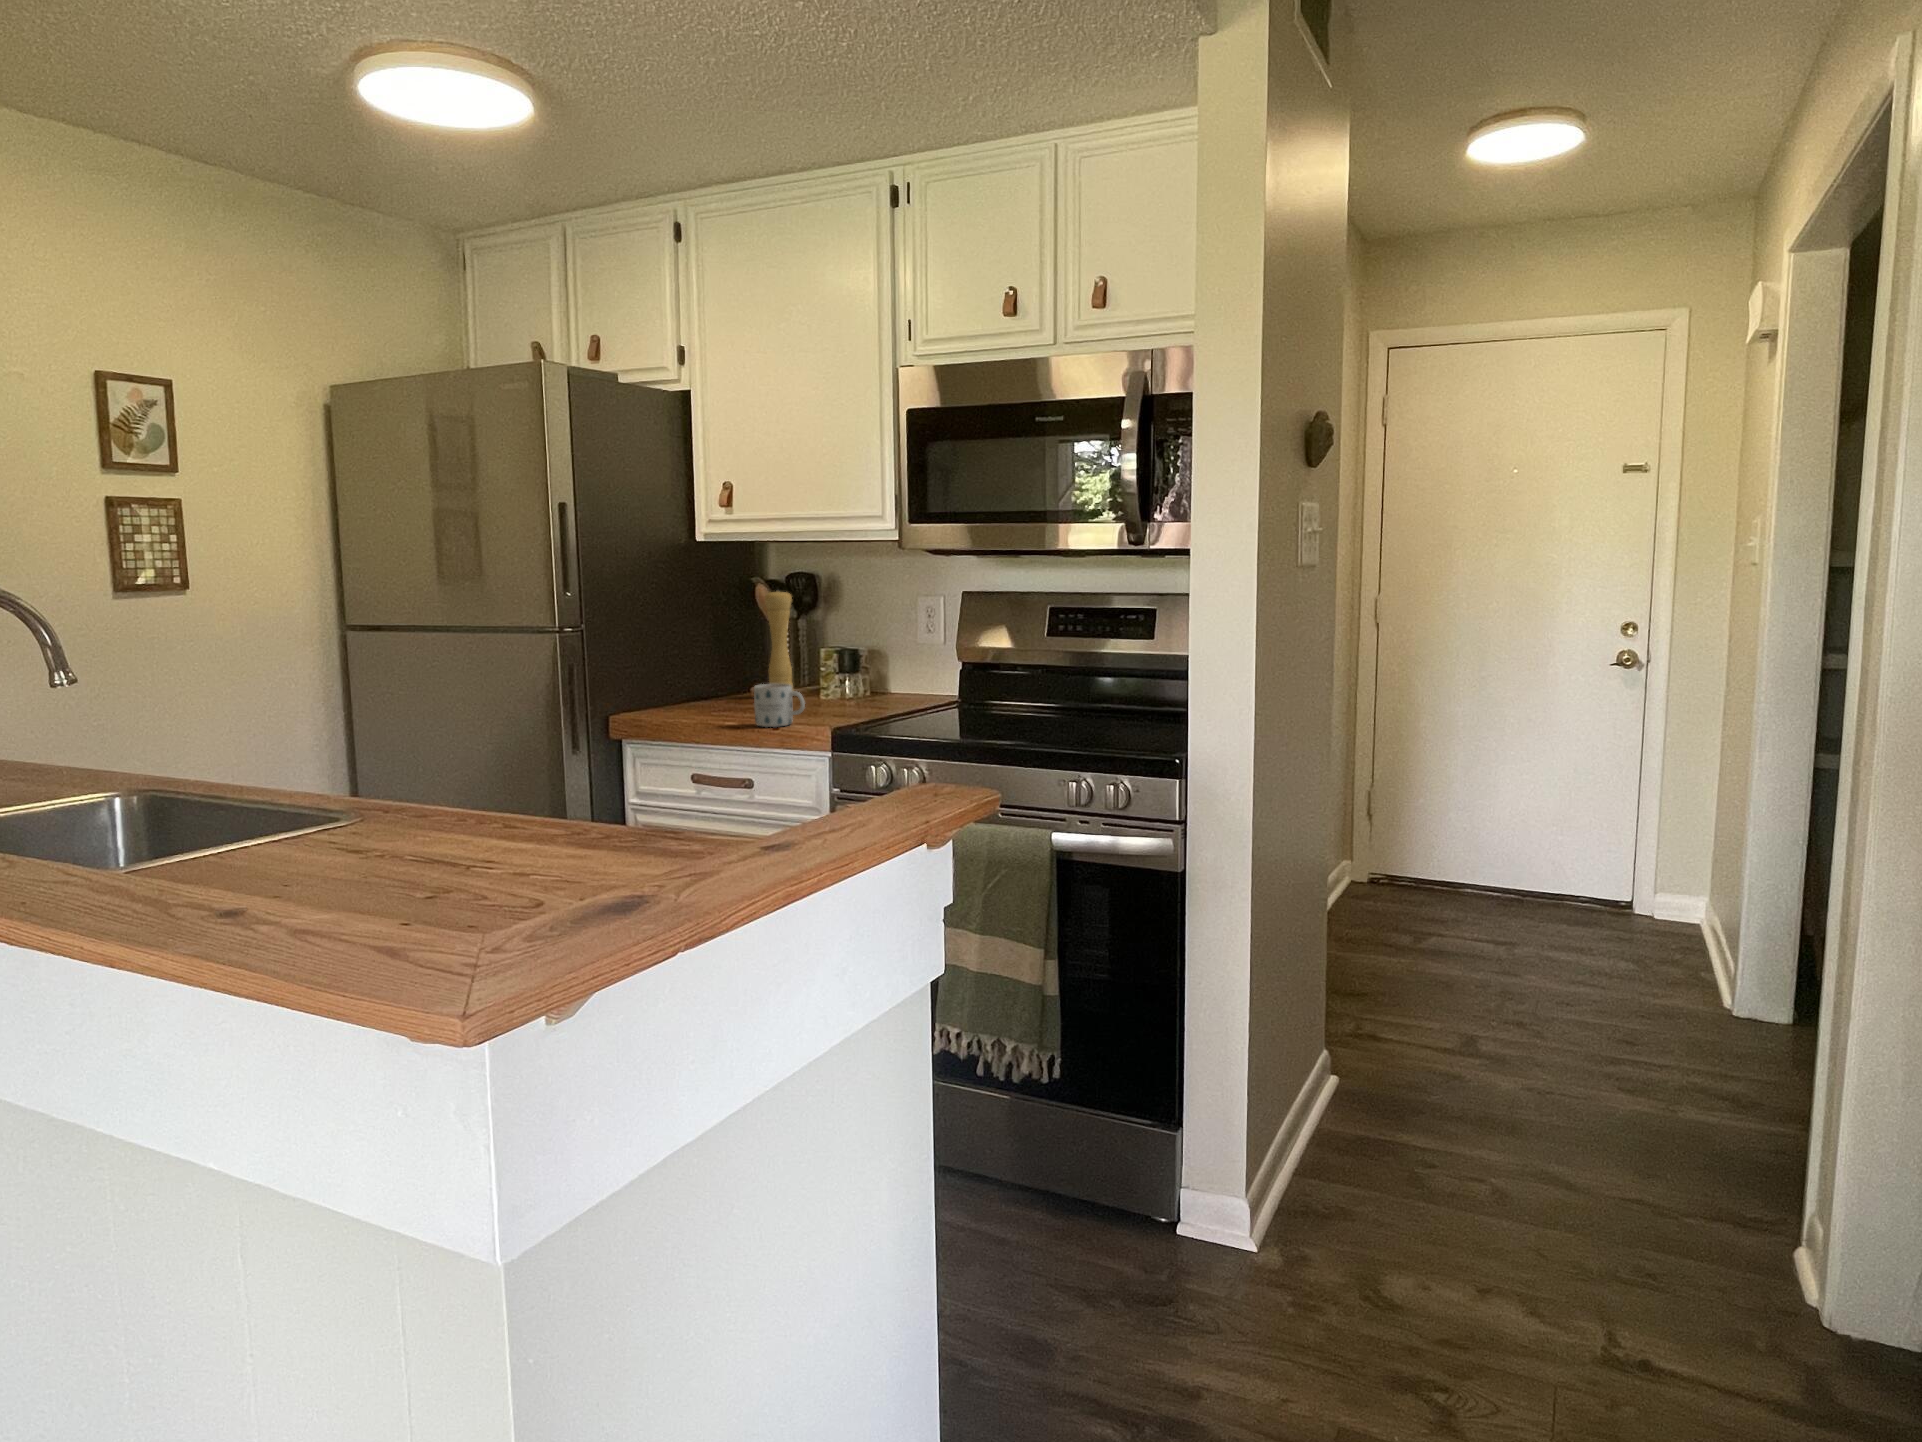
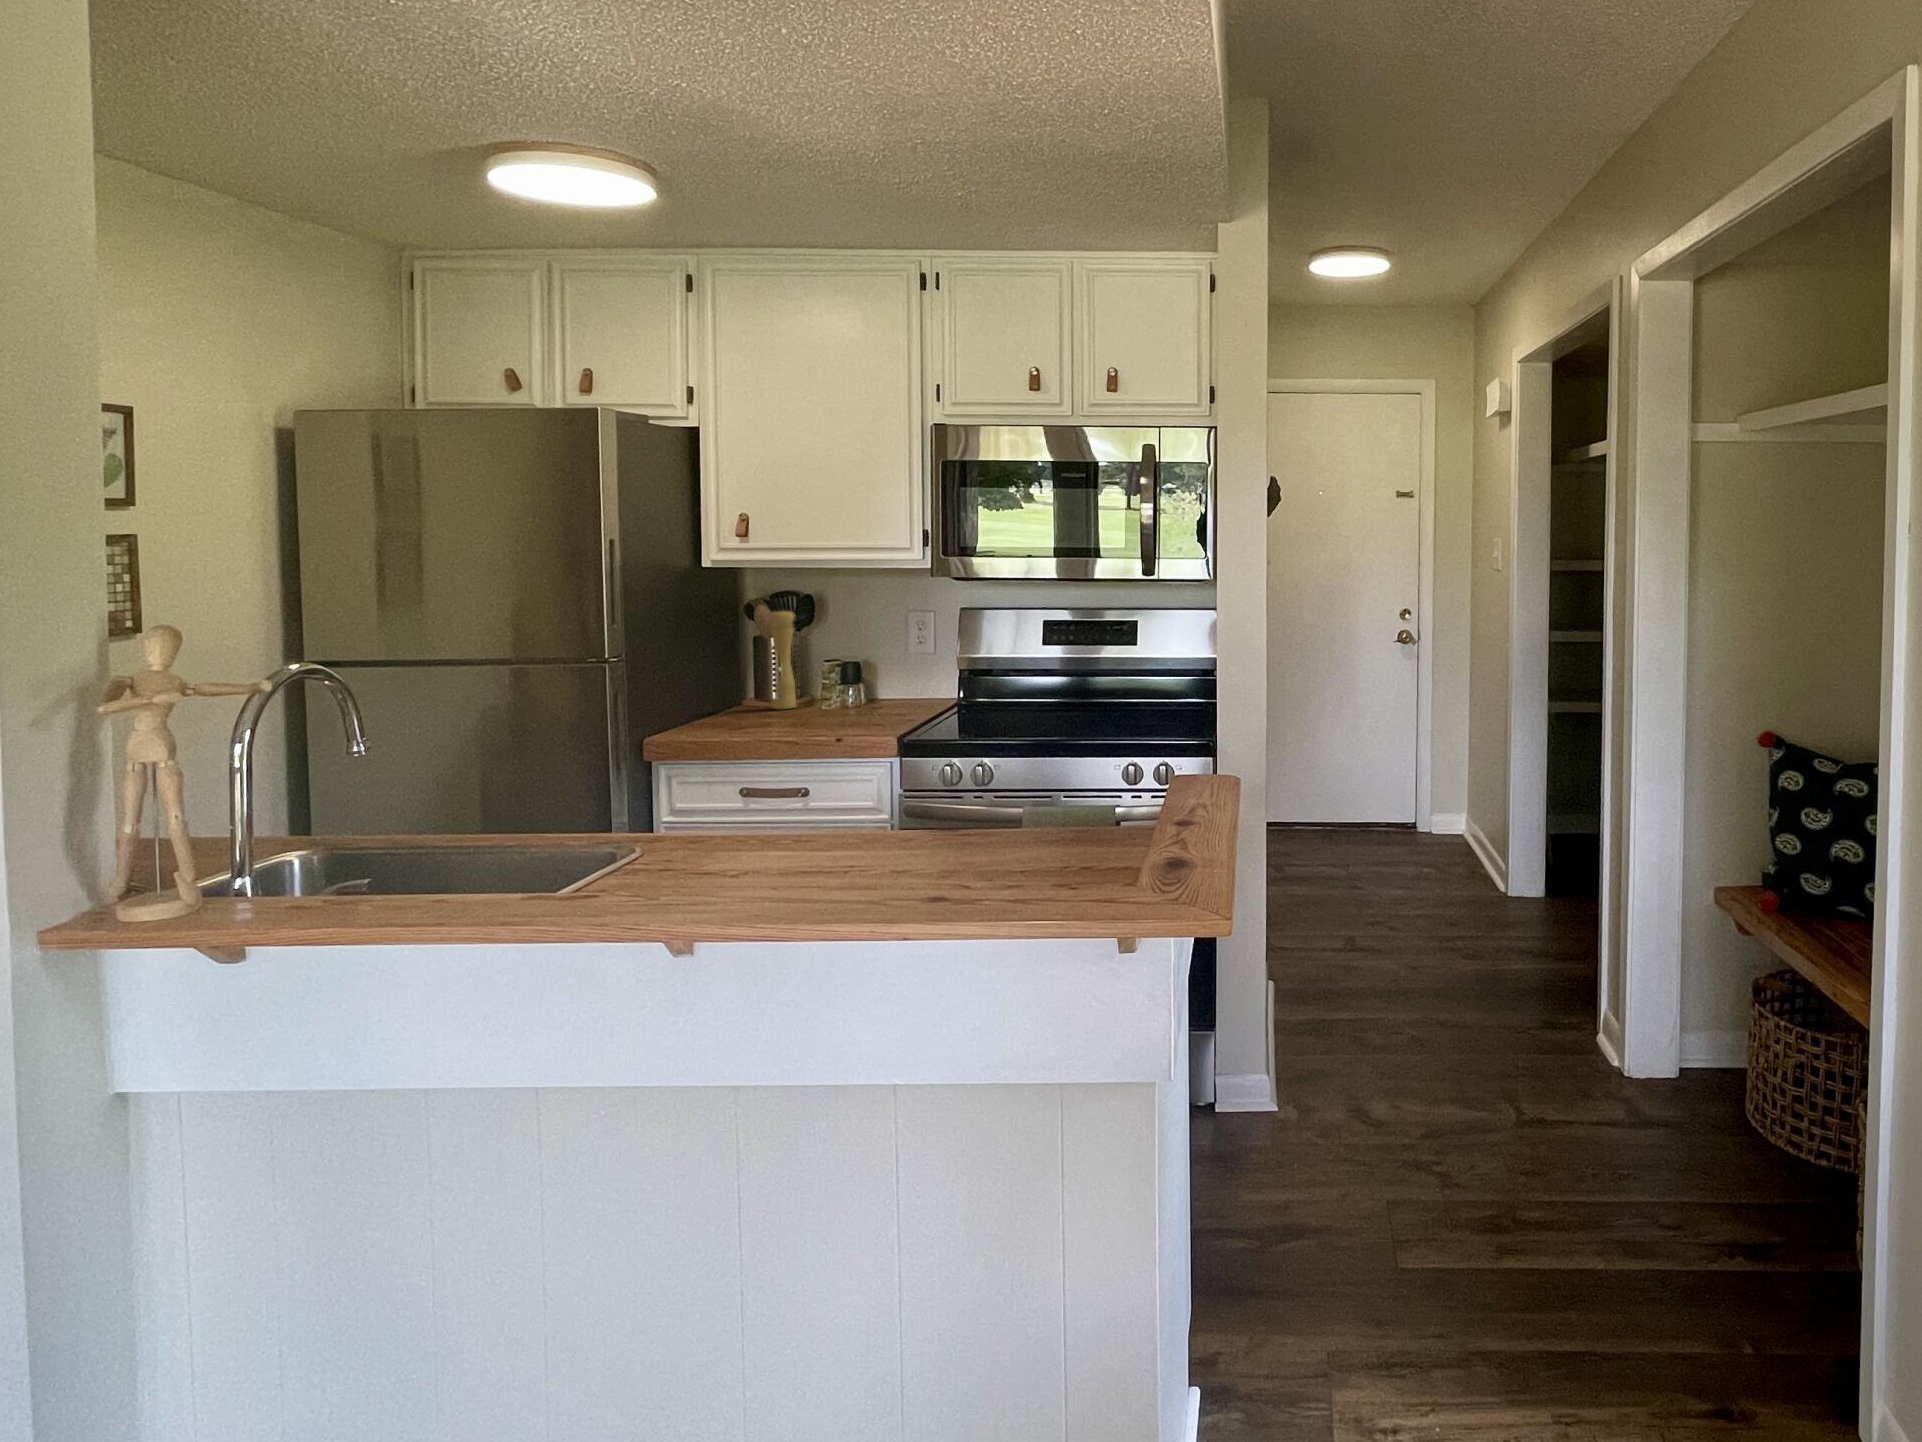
mug: present [754,684,805,727] -> none [809,698,858,738]

